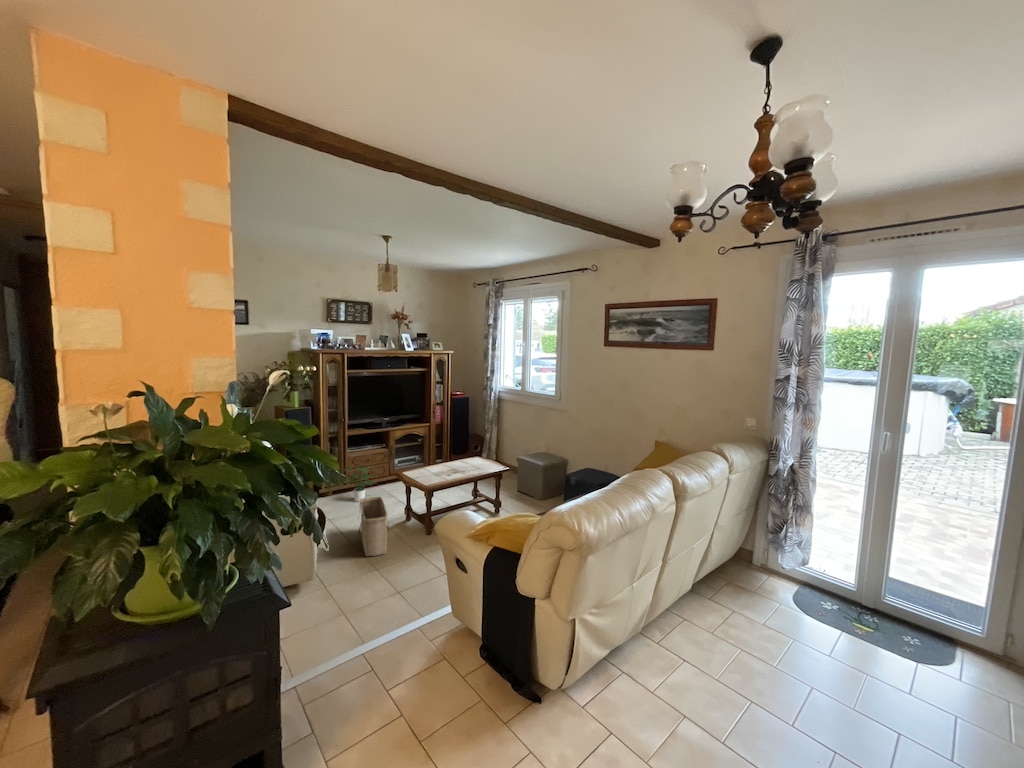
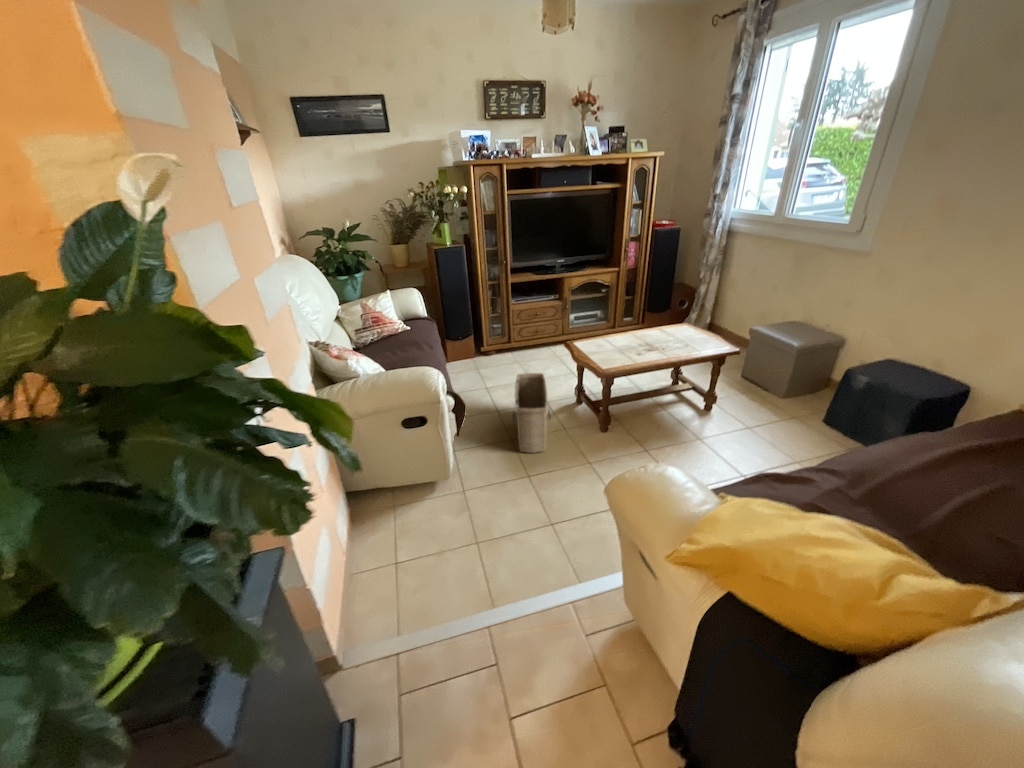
potted plant: present [343,463,377,502] -> none [500,320,546,368]

